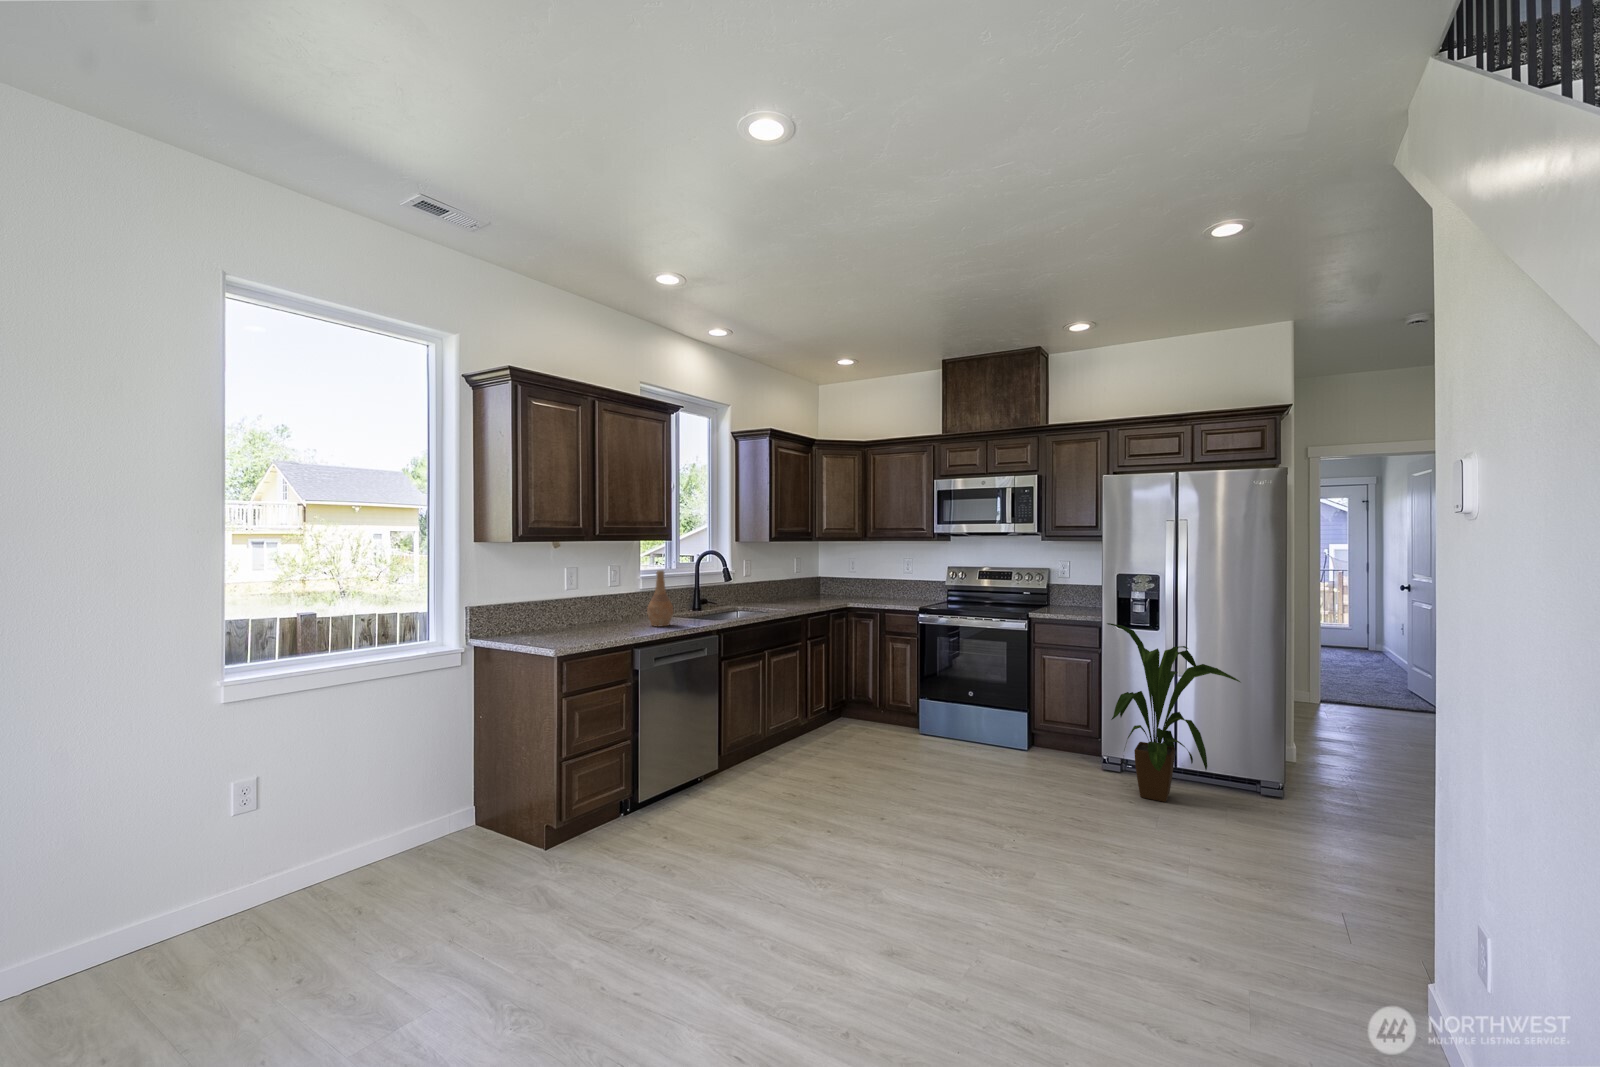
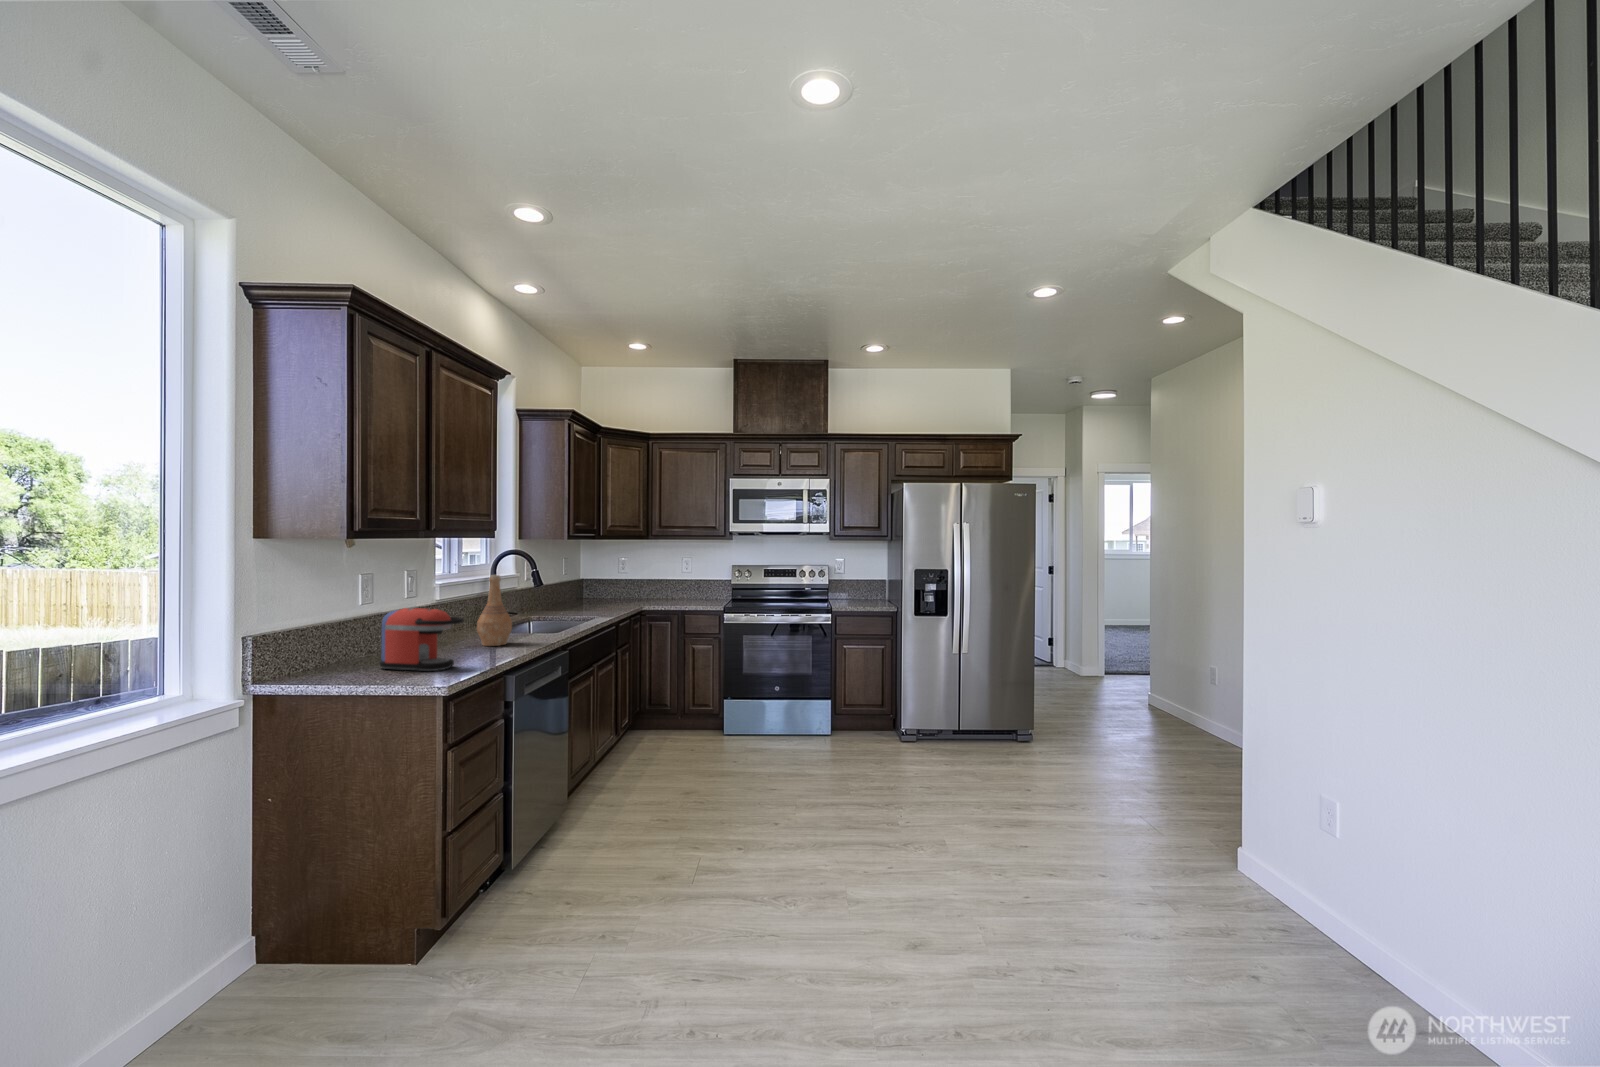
coffee maker: none [554,593,600,640] -> present [379,608,463,671]
house plant: present [1107,623,1240,802] -> none [924,610,1019,759]

